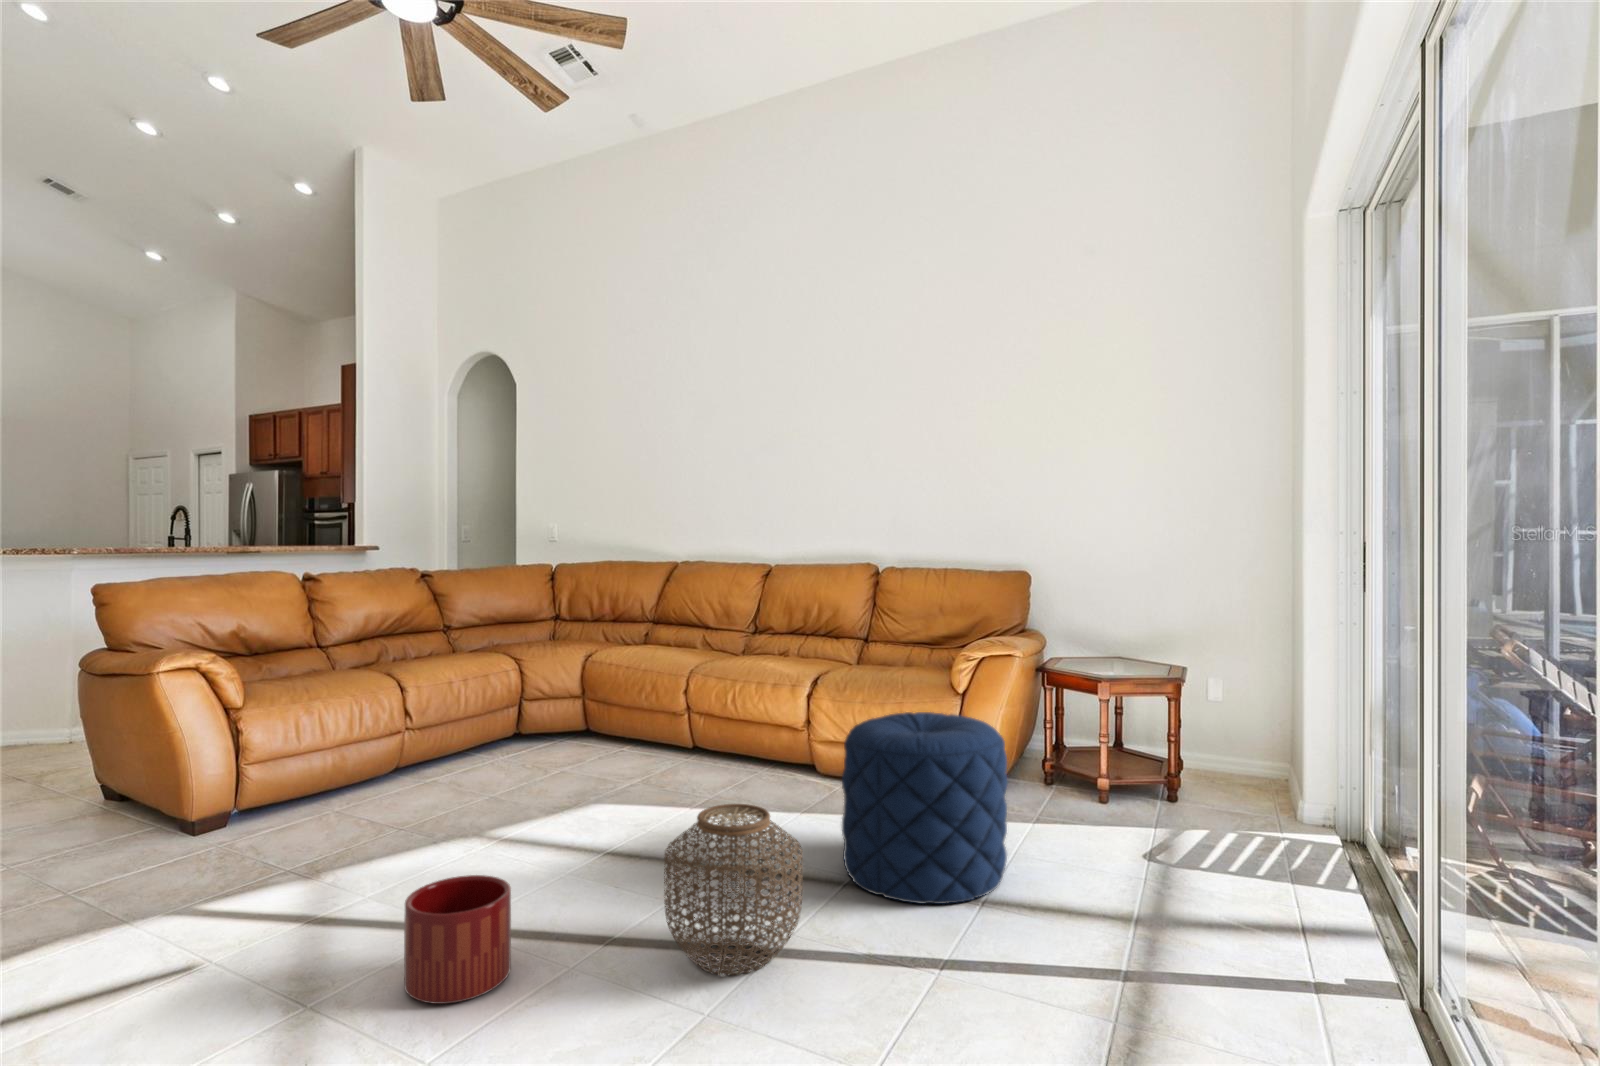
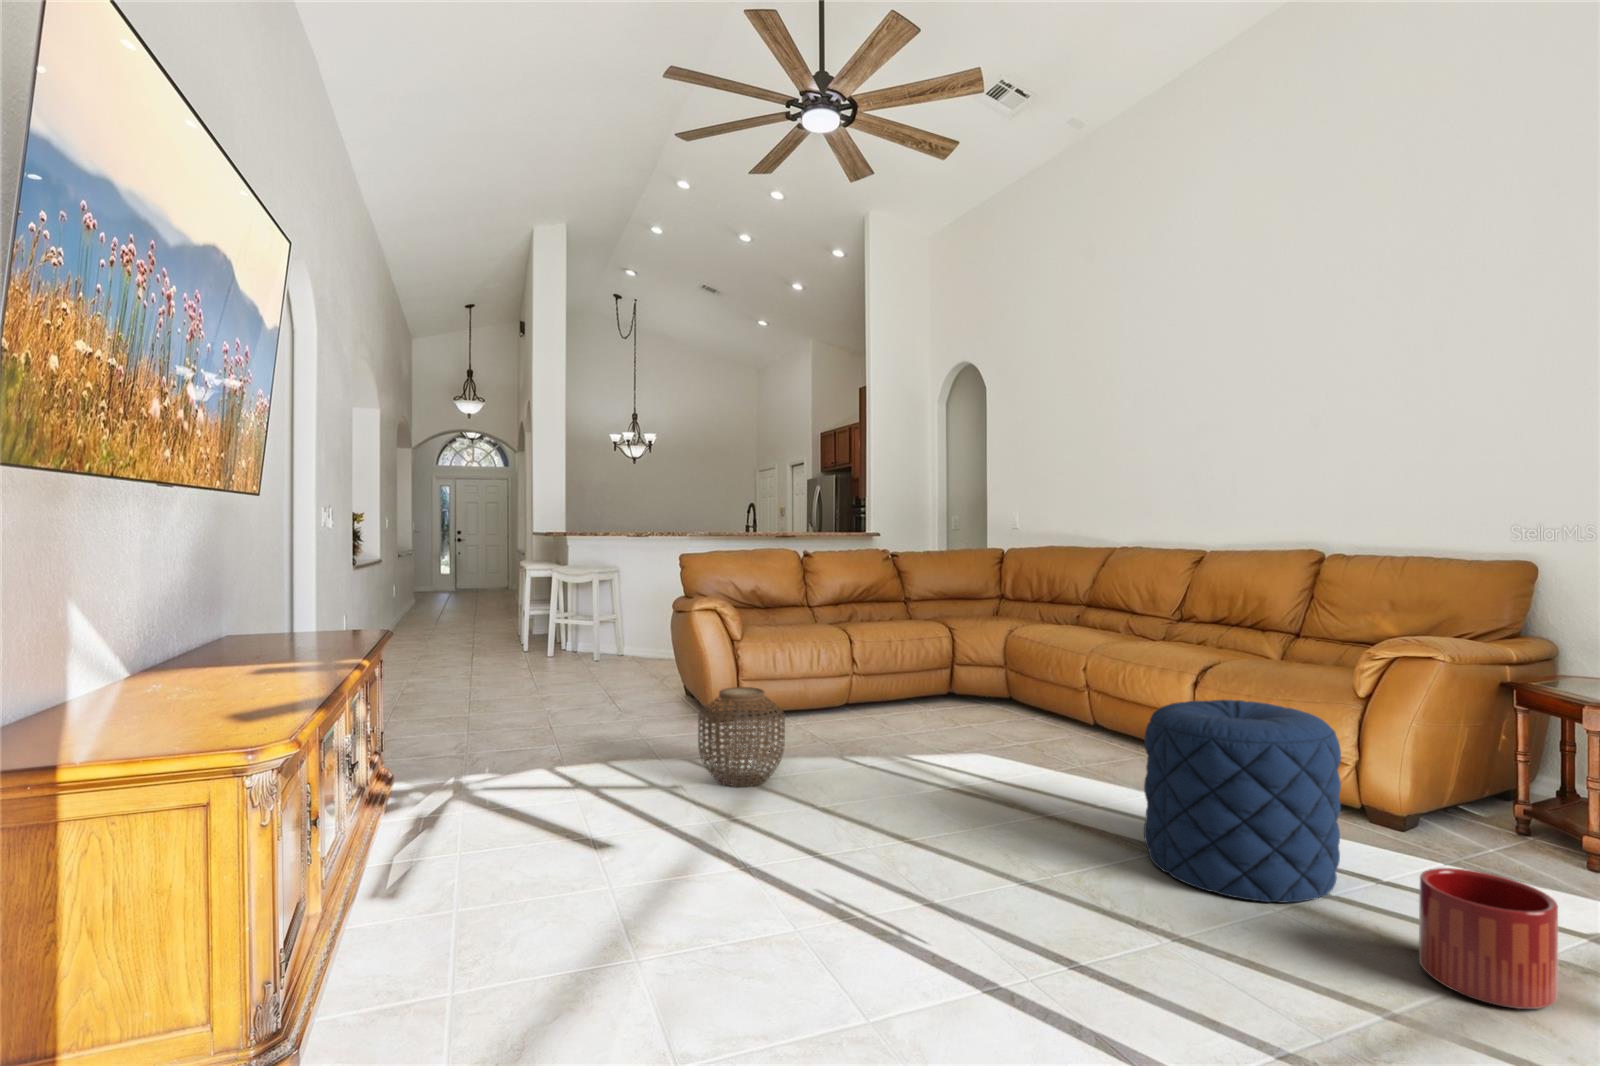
woven basket: present [664,804,803,975] -> present [698,687,785,787]
planter: present [404,875,511,1004] -> present [1419,868,1558,1009]

